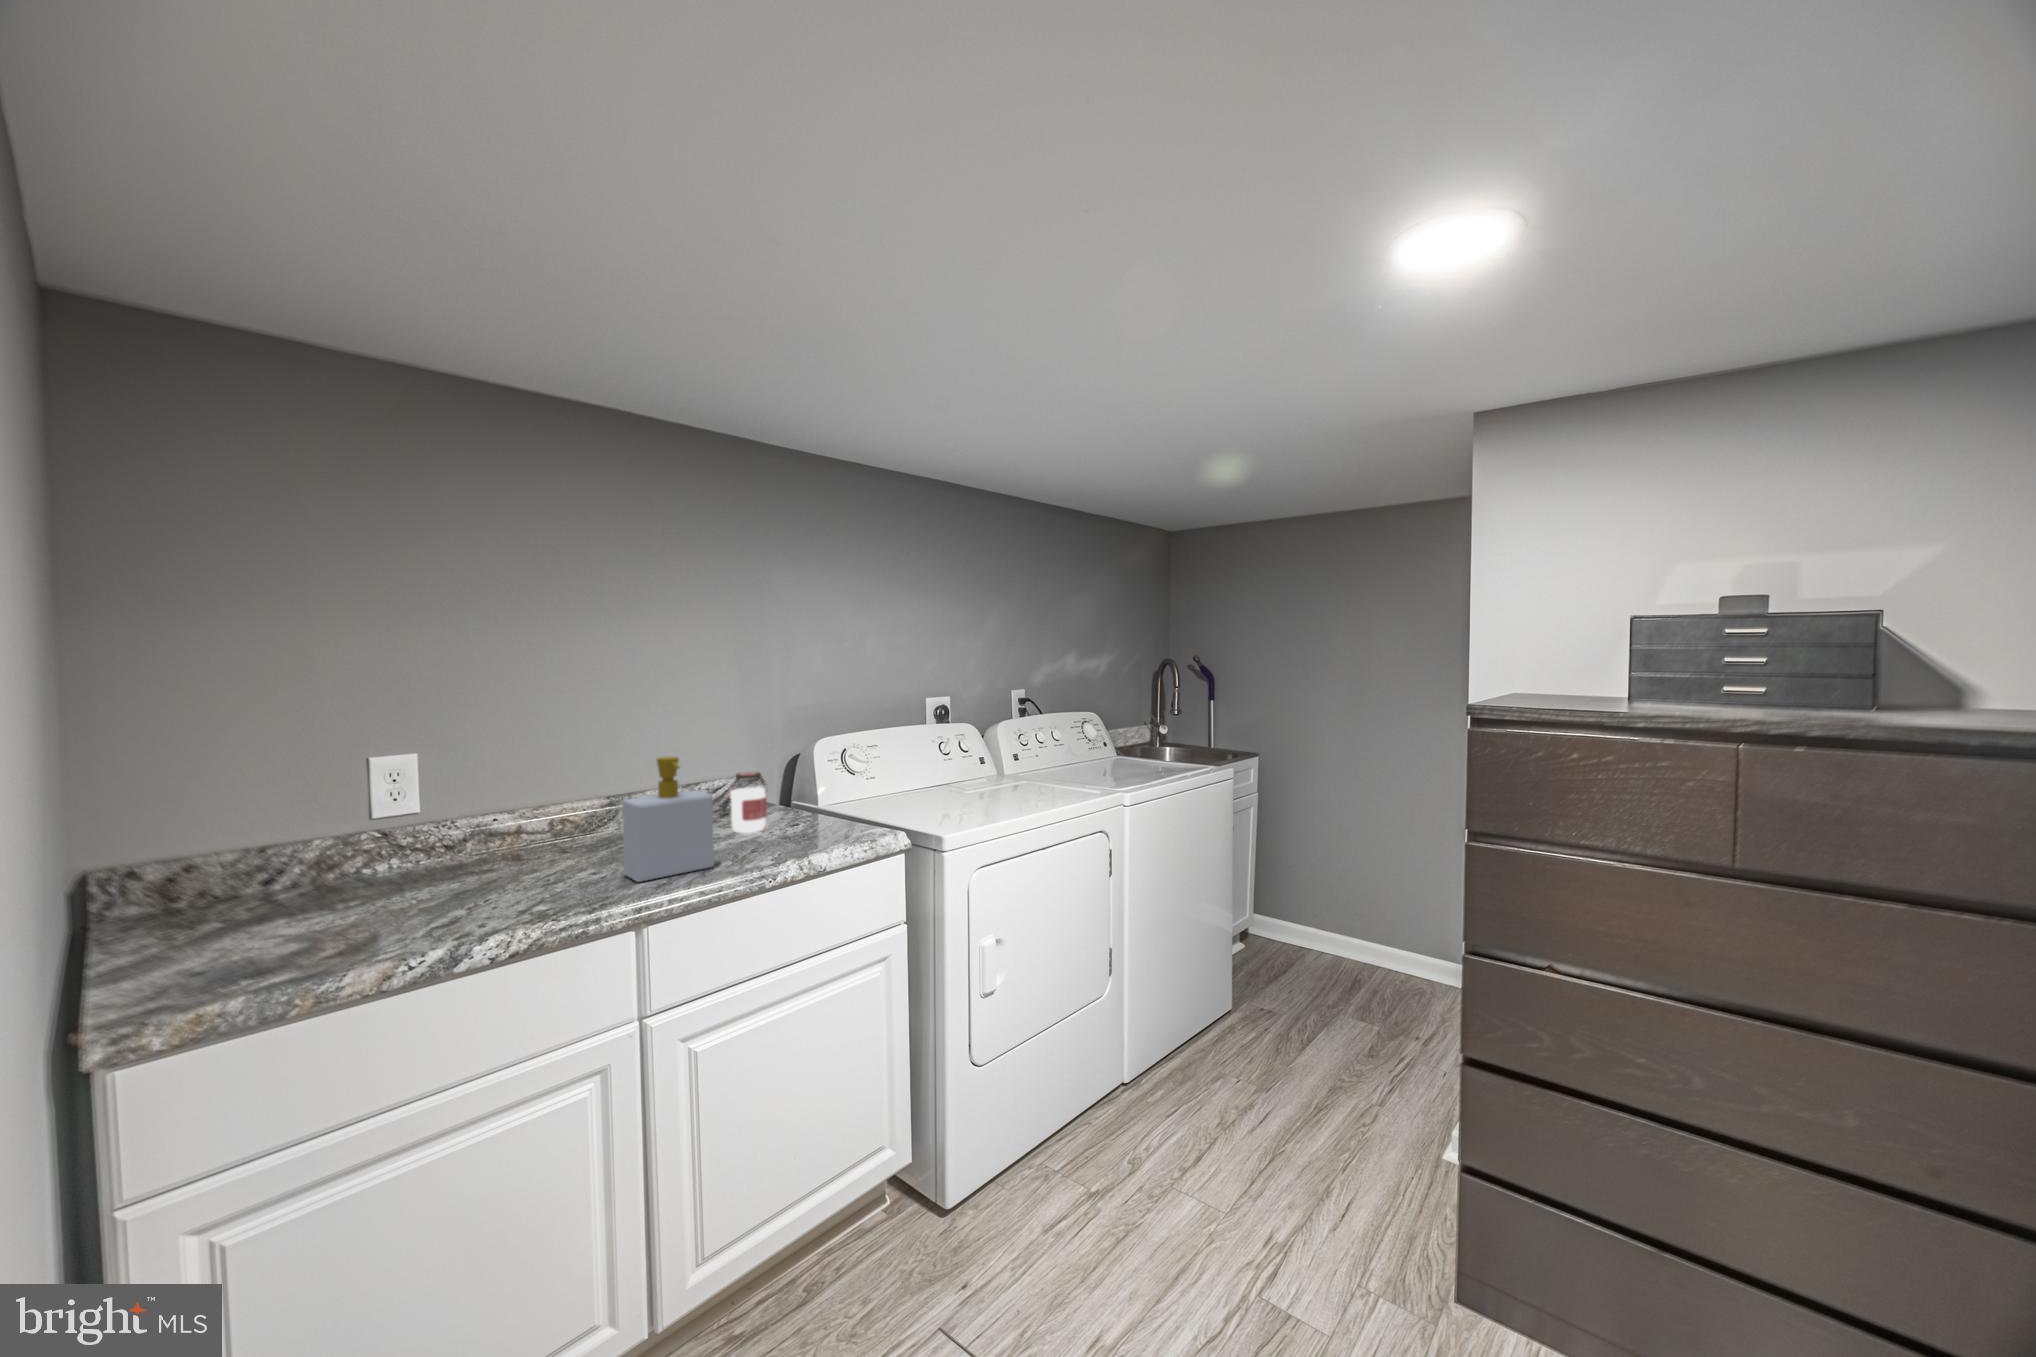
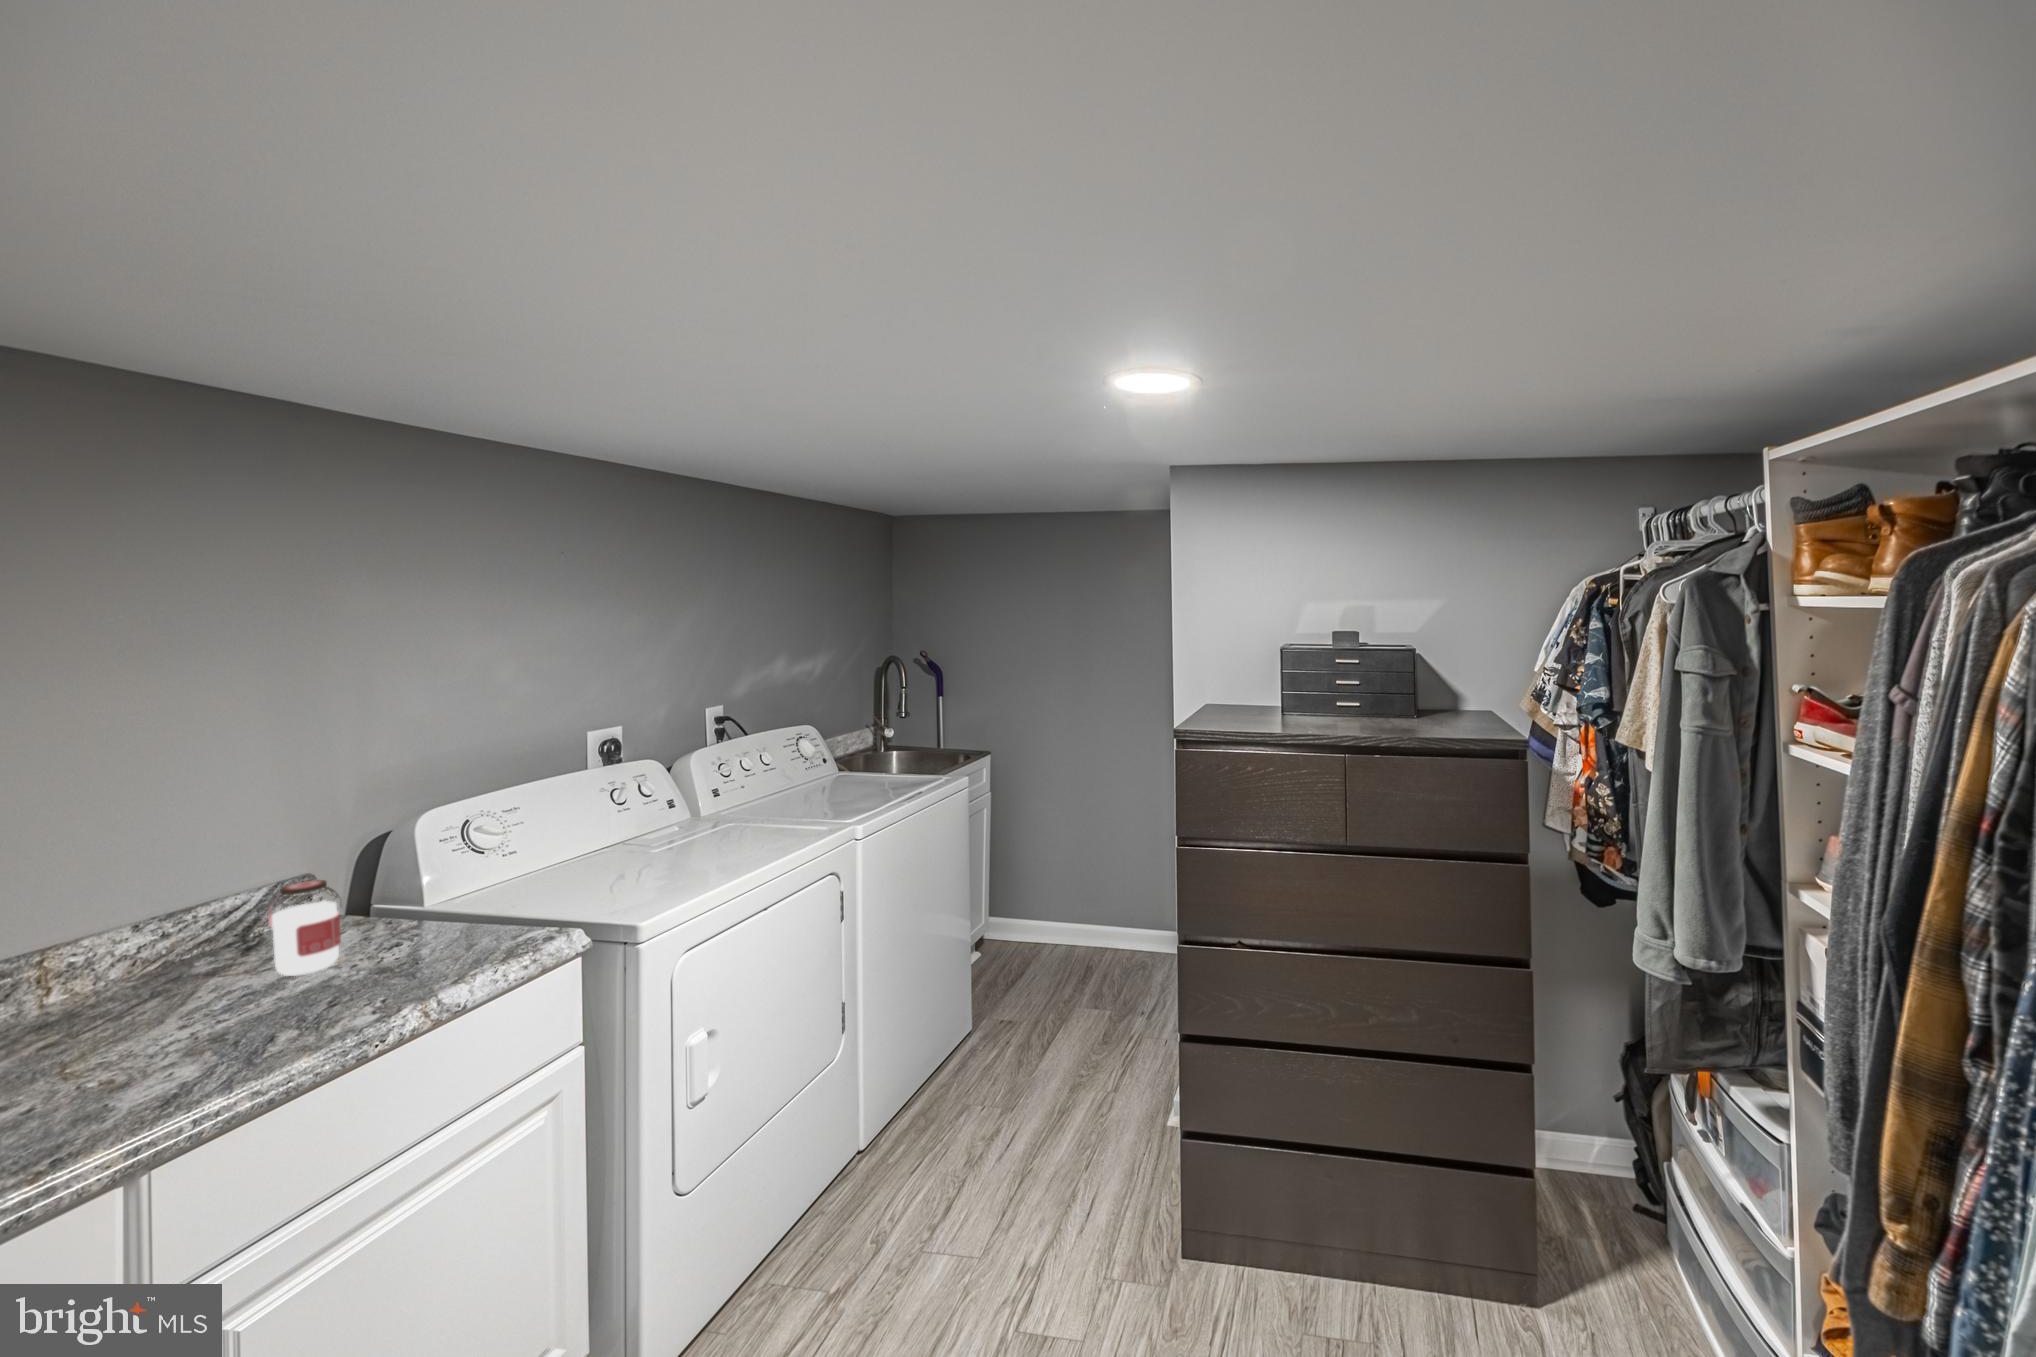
soap bottle: present [622,757,714,882] -> none [61,886,266,1109]

